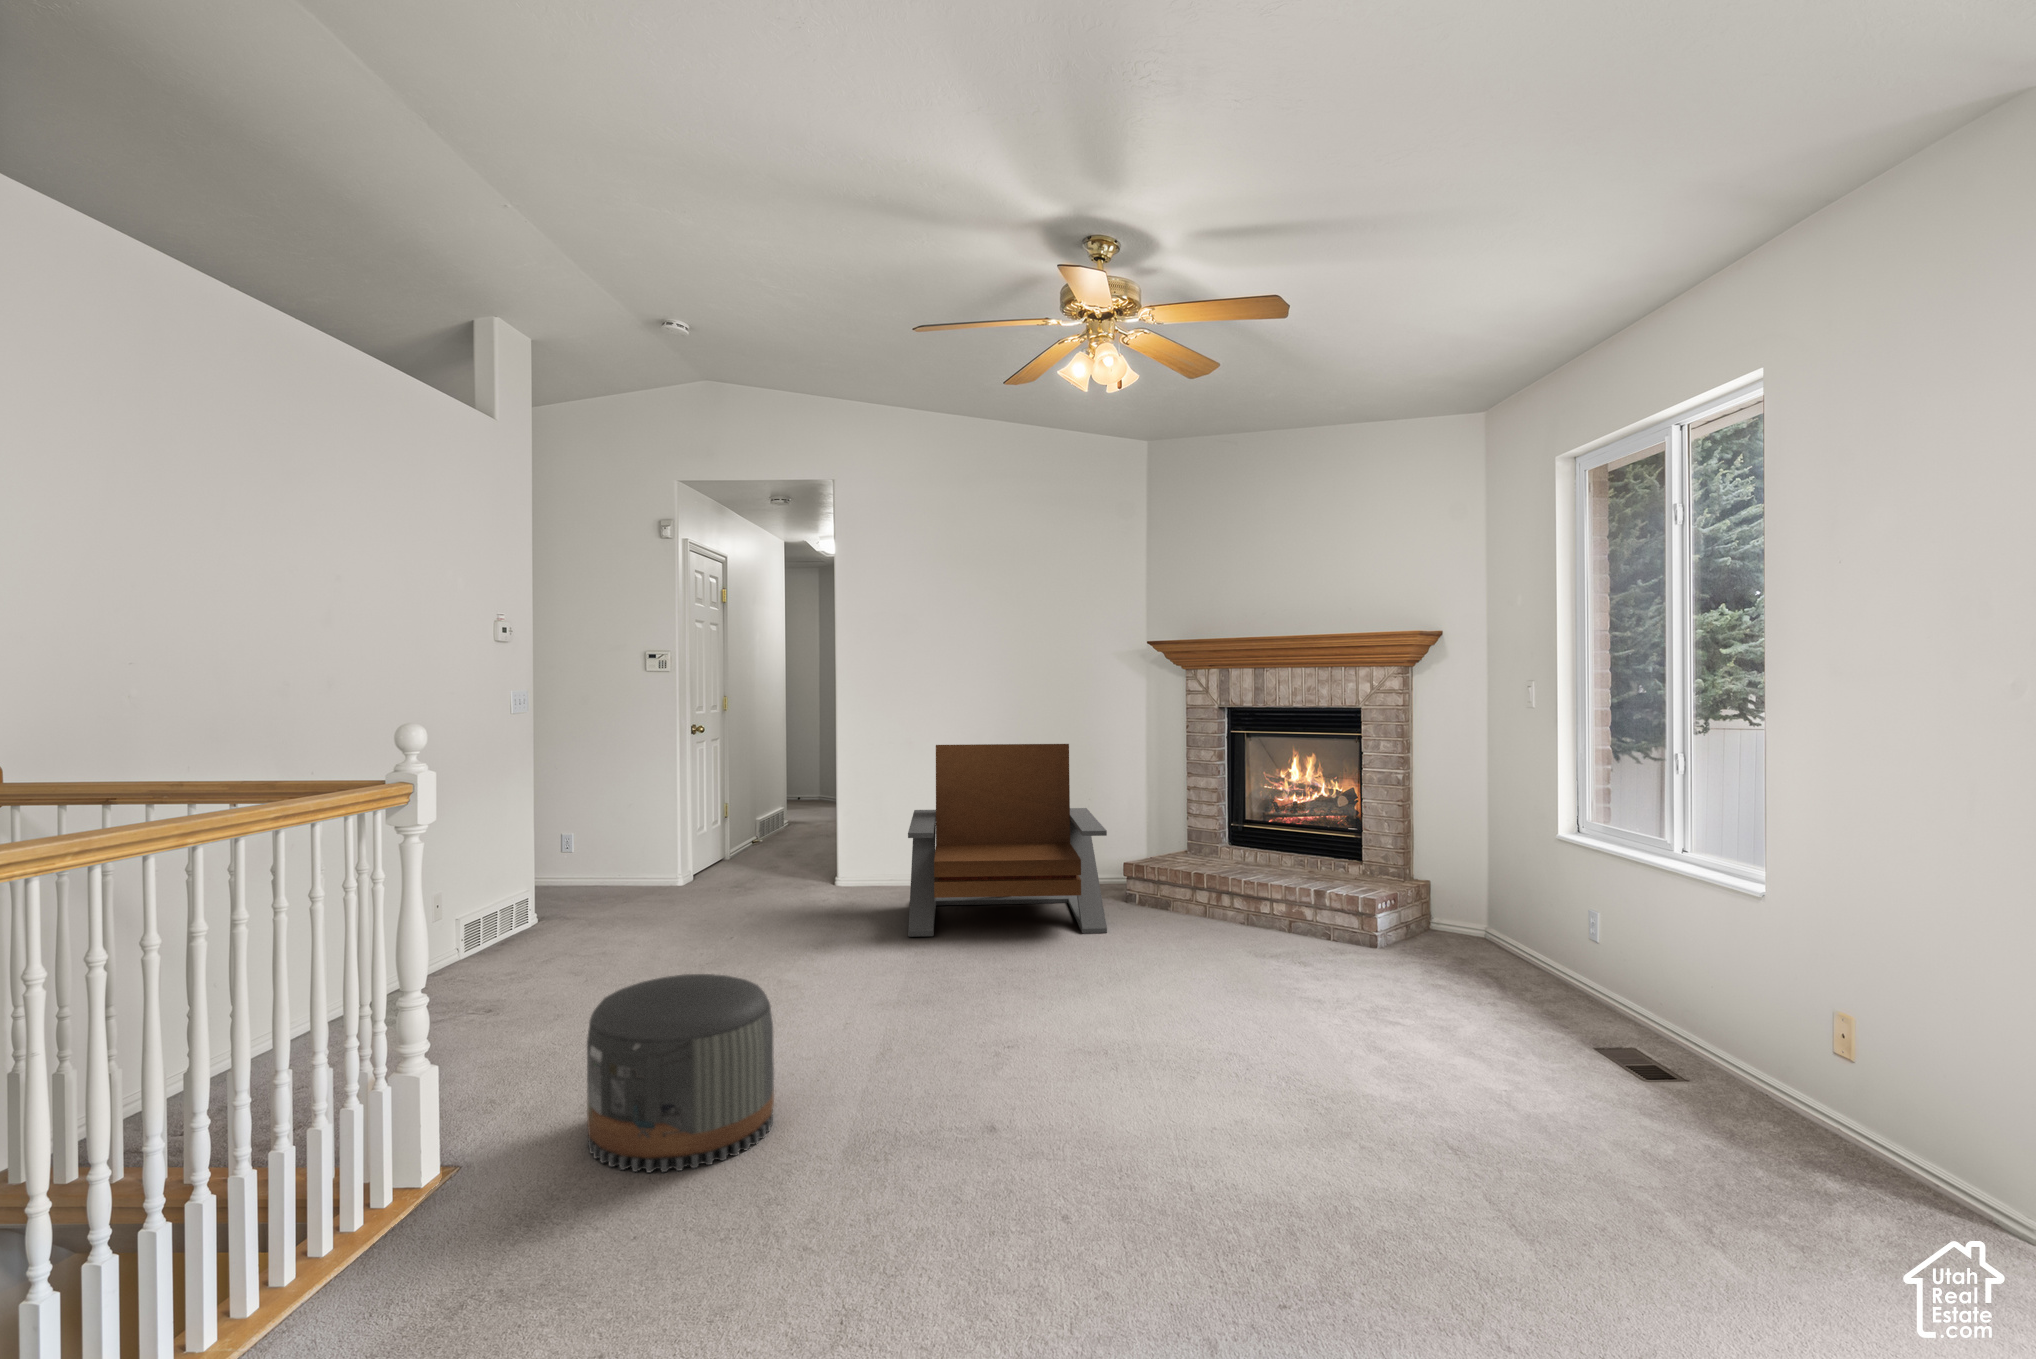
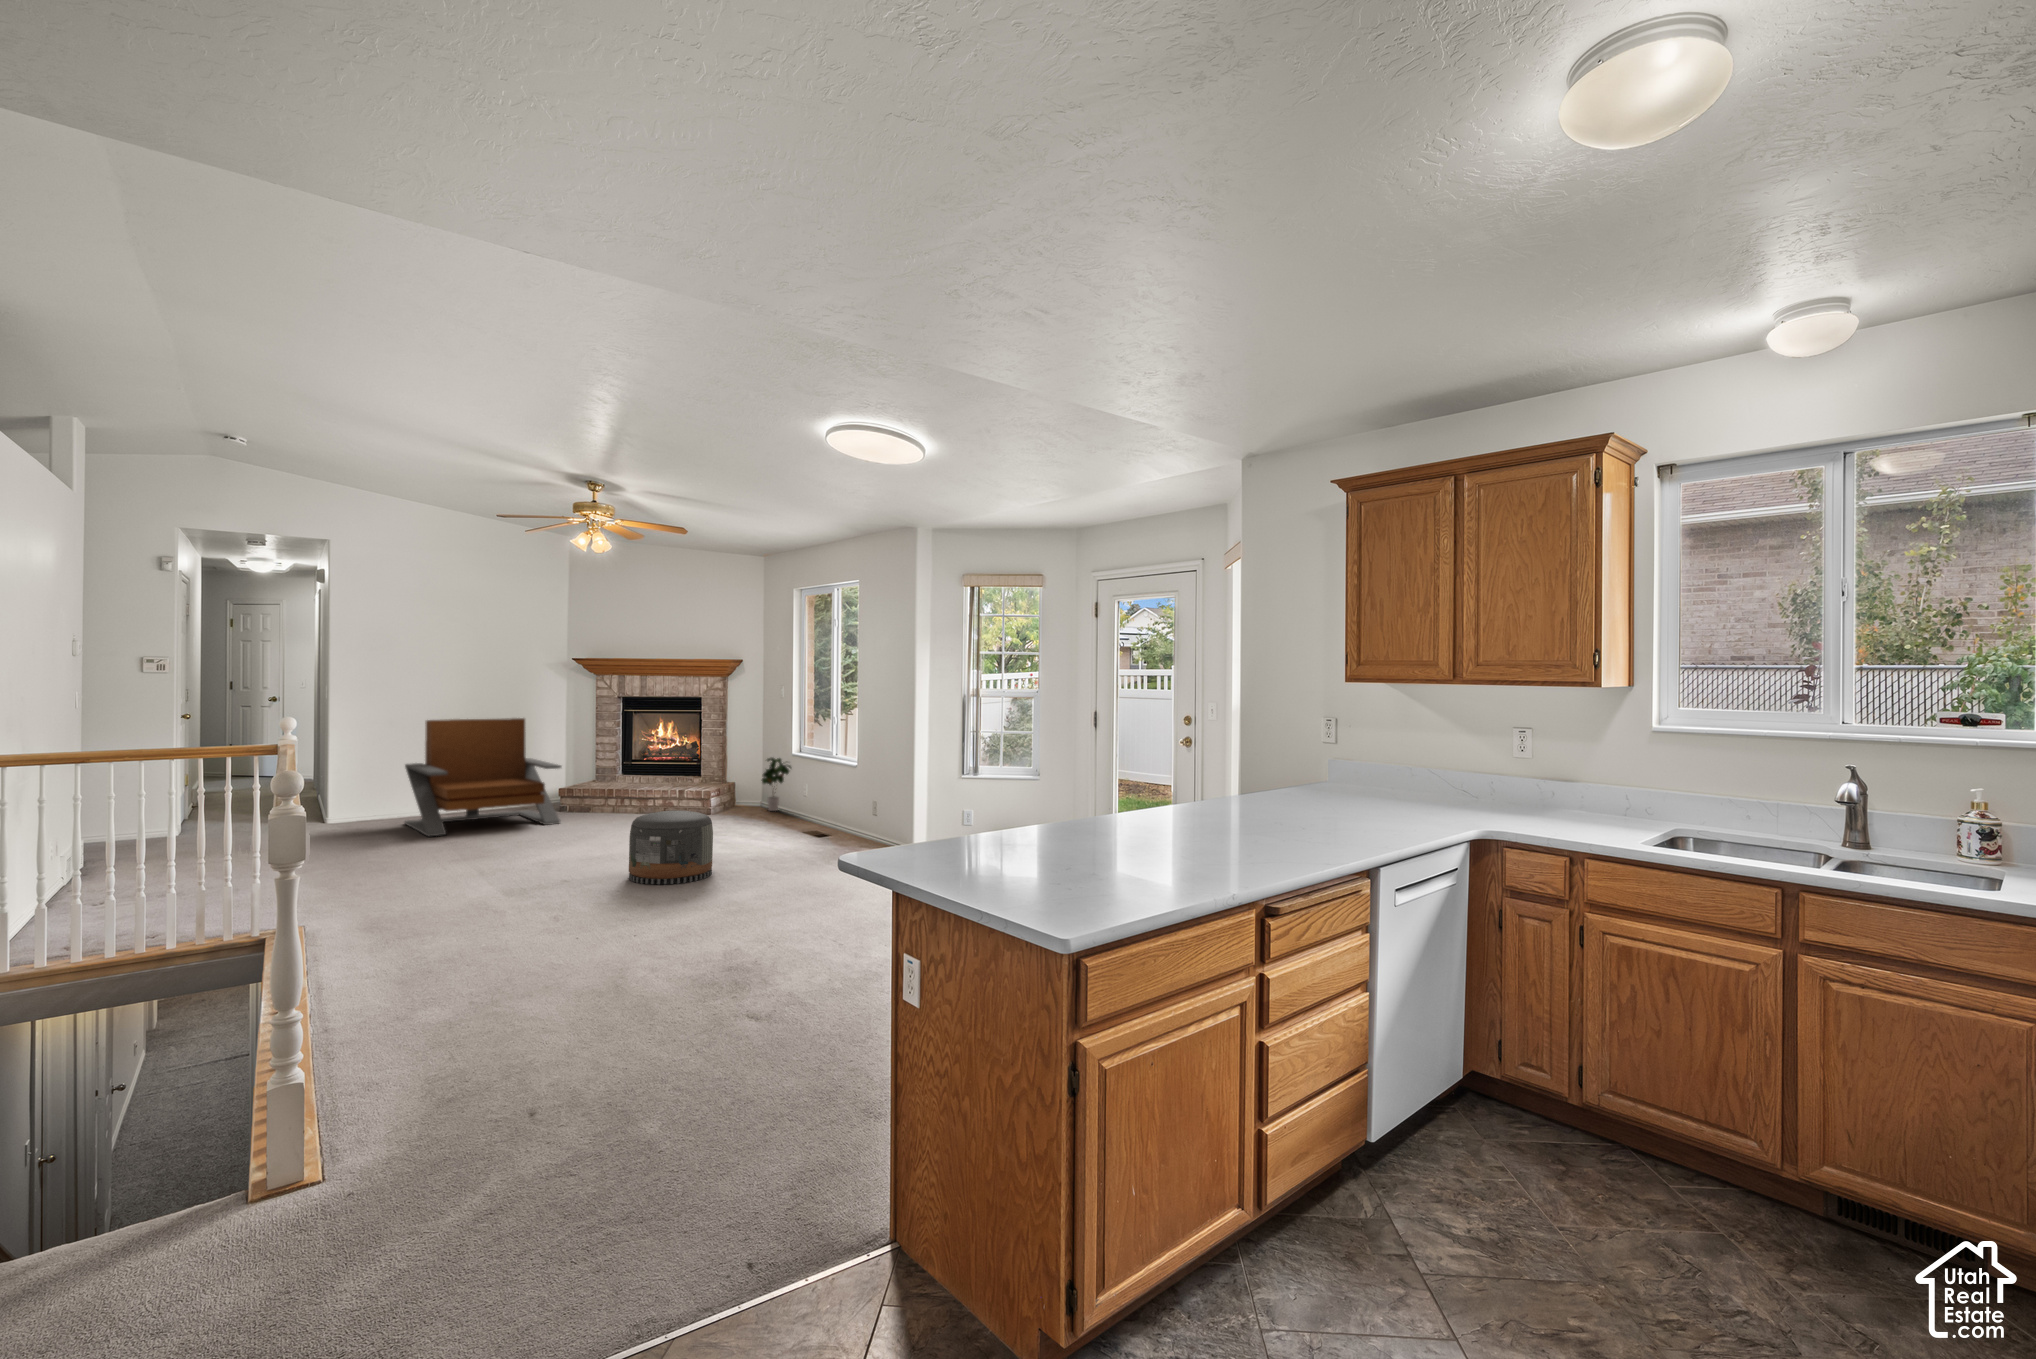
potted plant: none [1485,838,1551,957] -> present [762,758,791,811]
pouf: present [587,974,774,1172] -> present [629,811,713,884]

